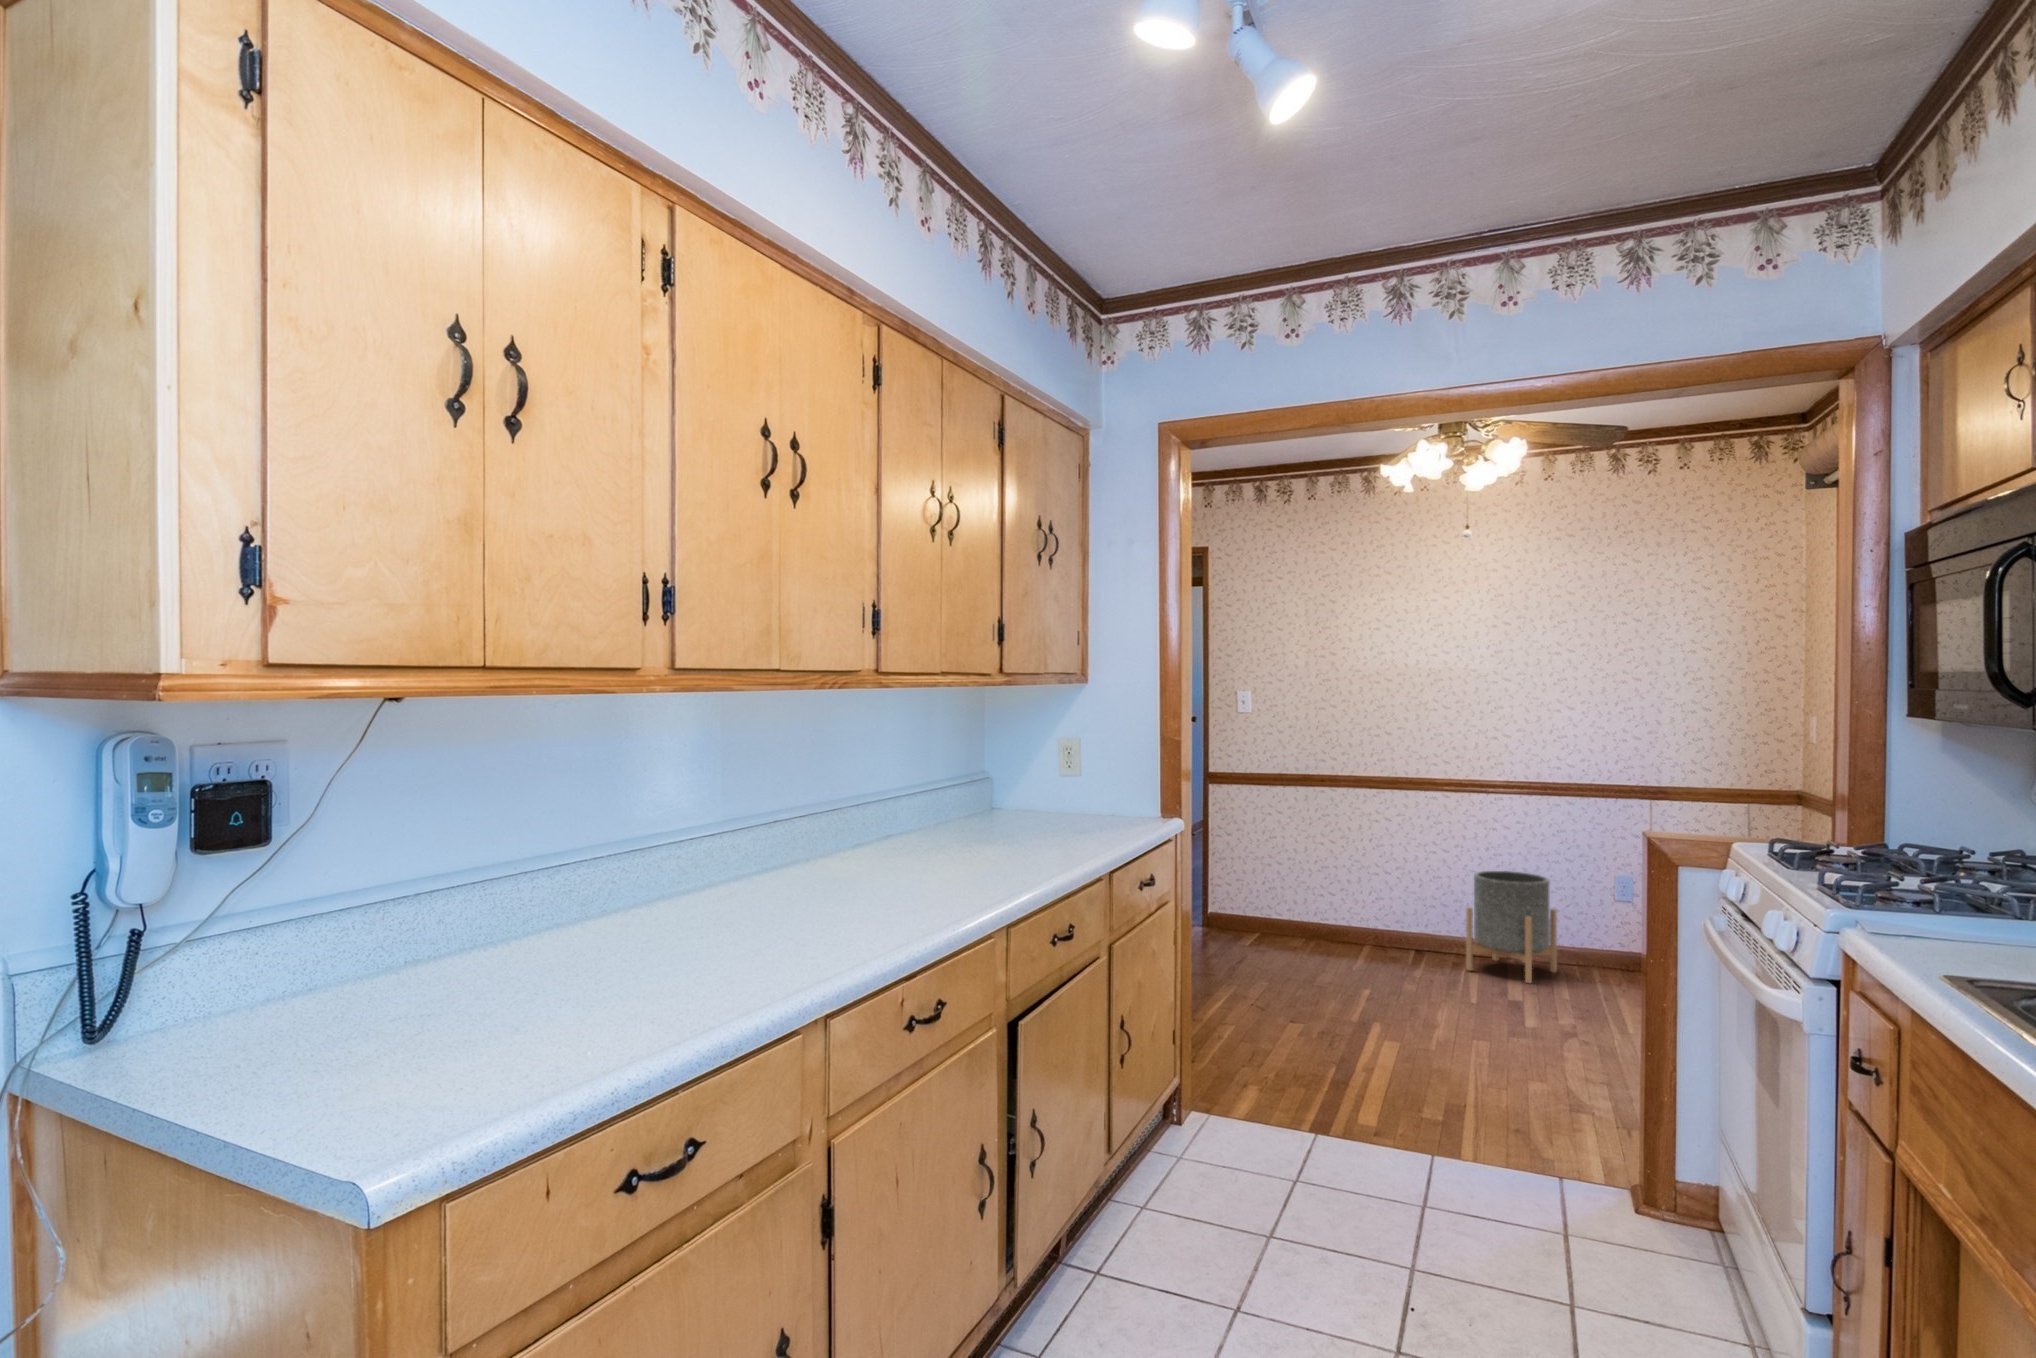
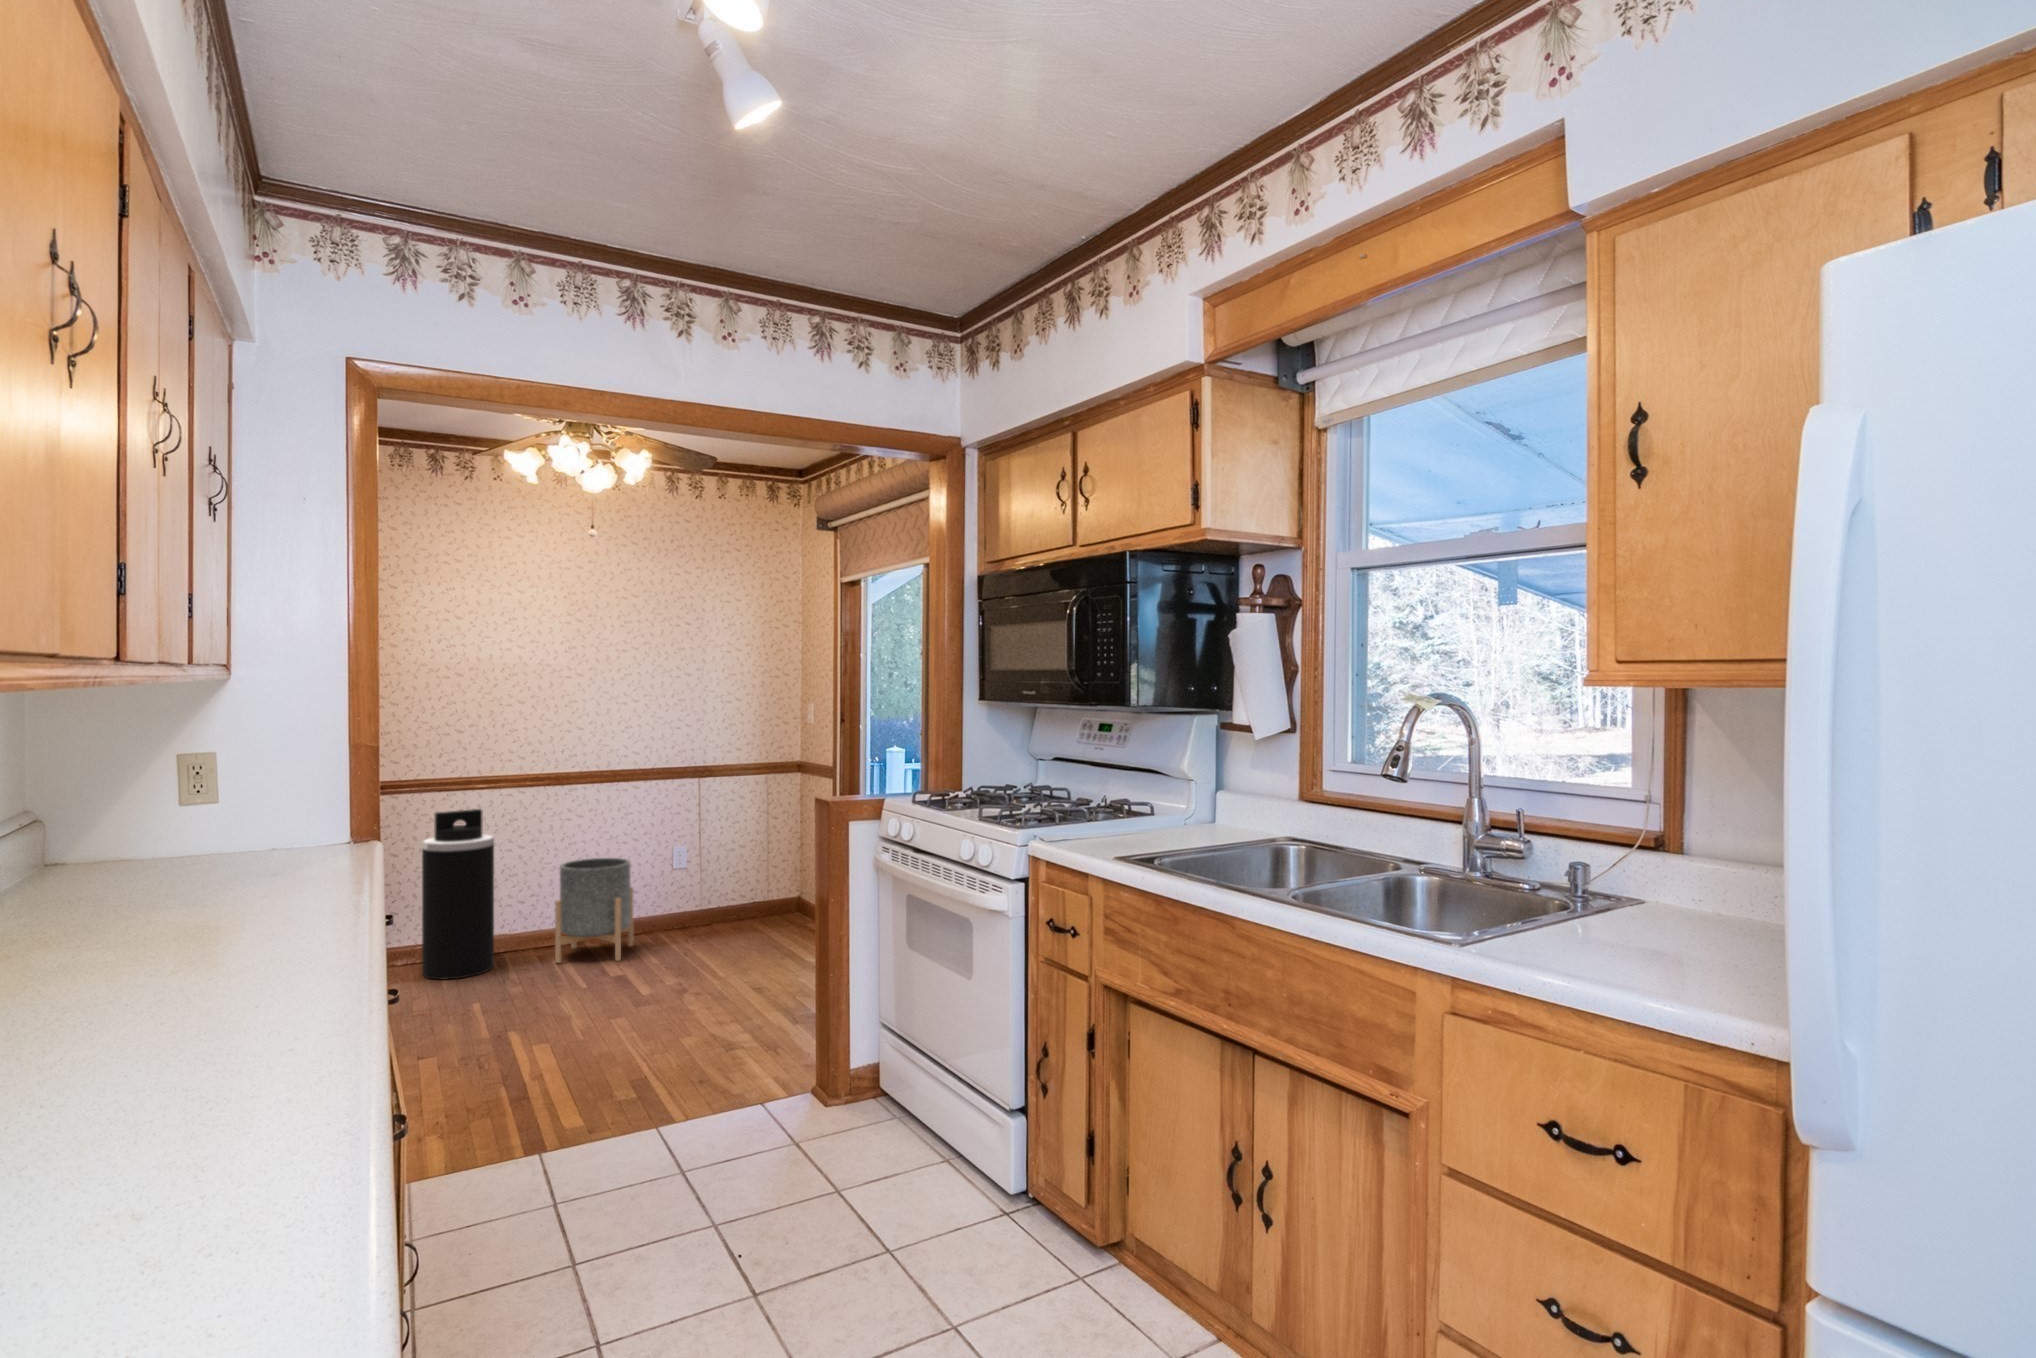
trash can: none [1351,806,1412,963] -> present [422,809,494,980]

